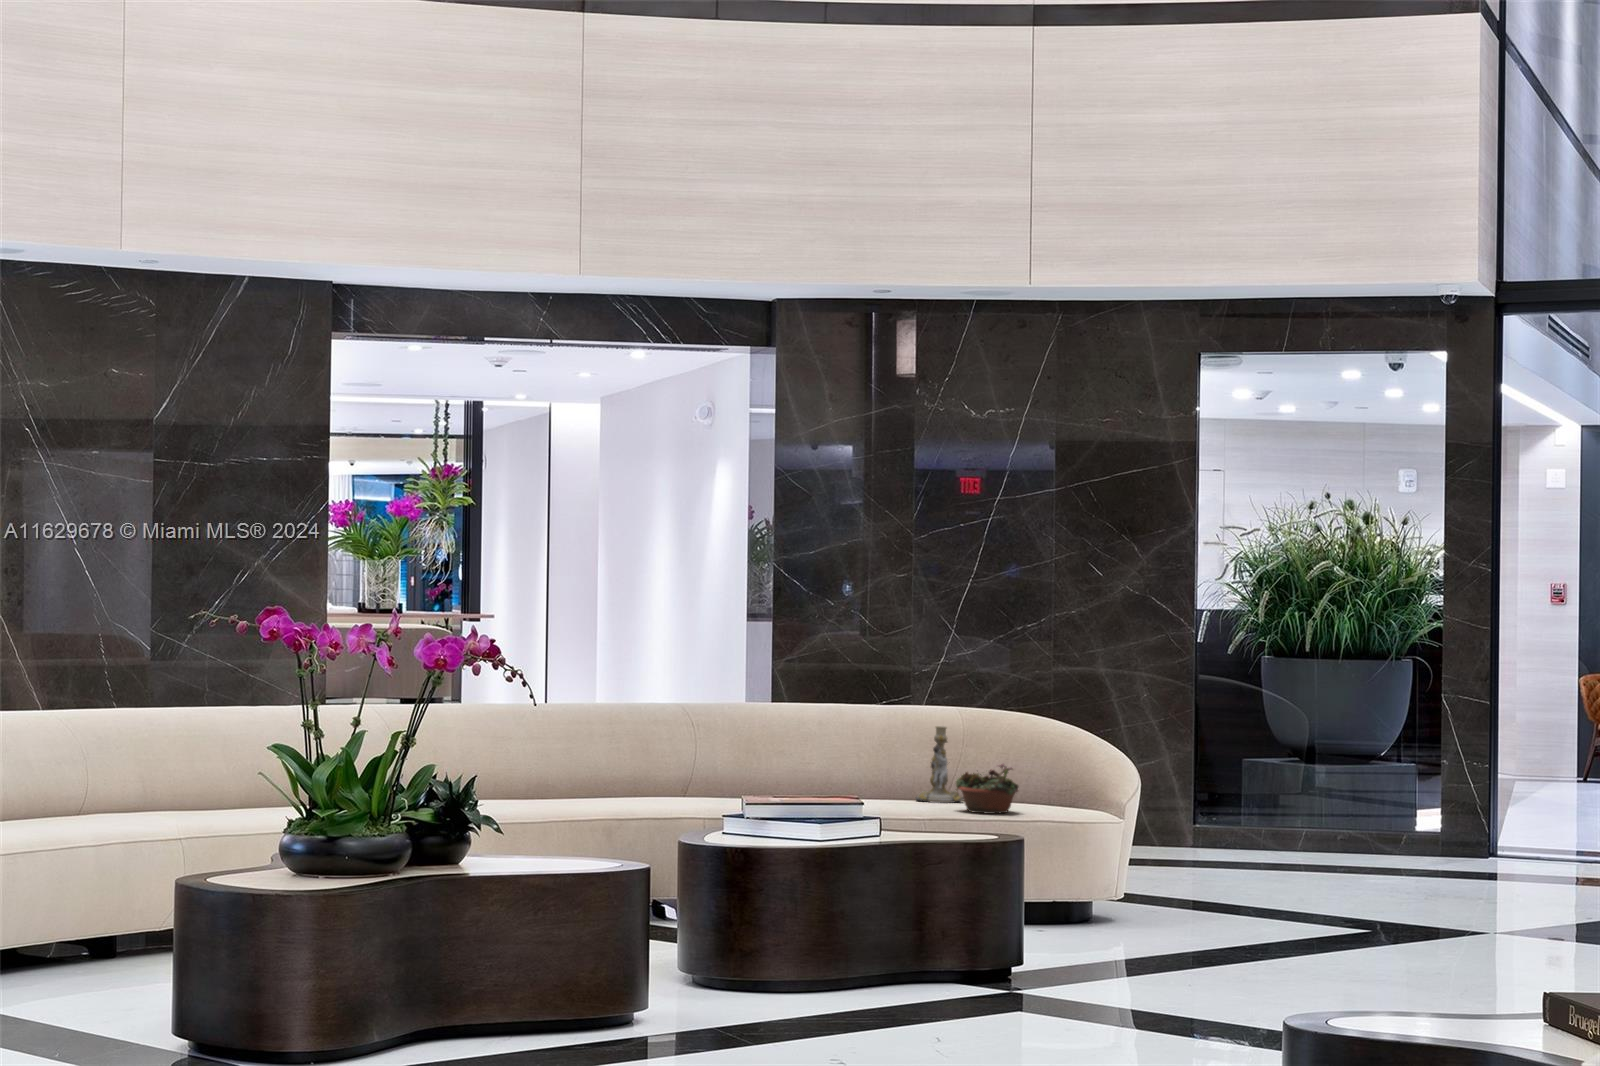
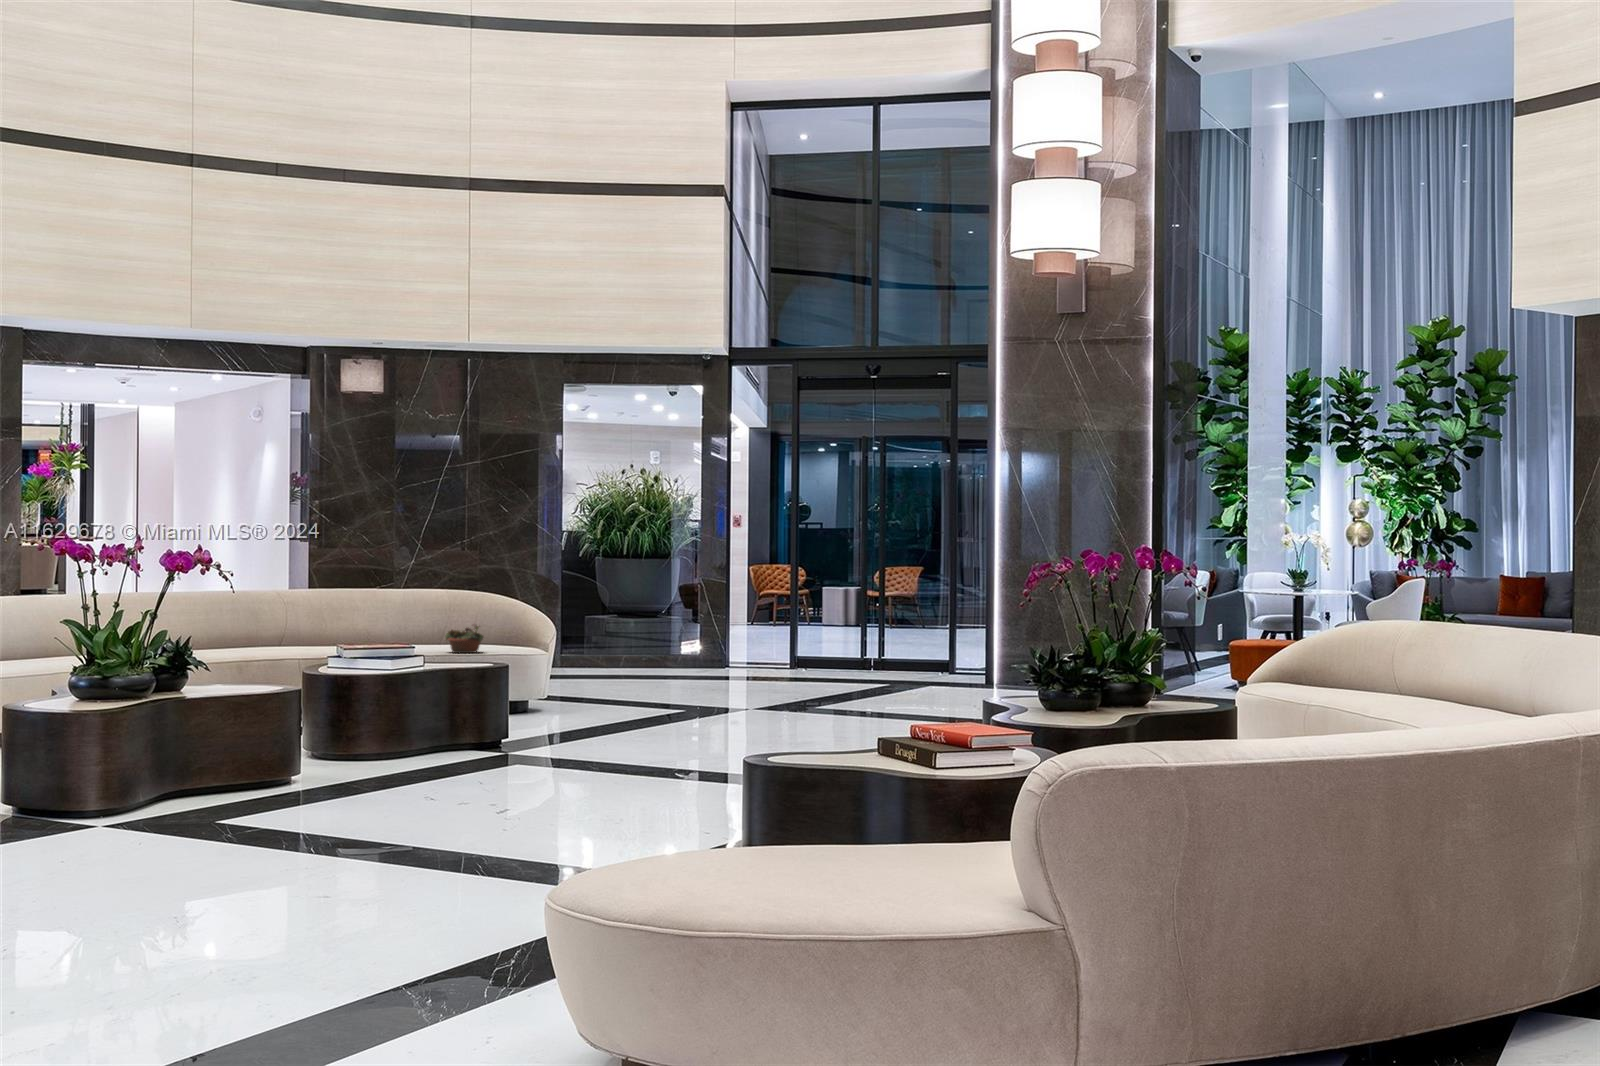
candlestick: present [916,726,964,803] -> none [414,604,445,650]

